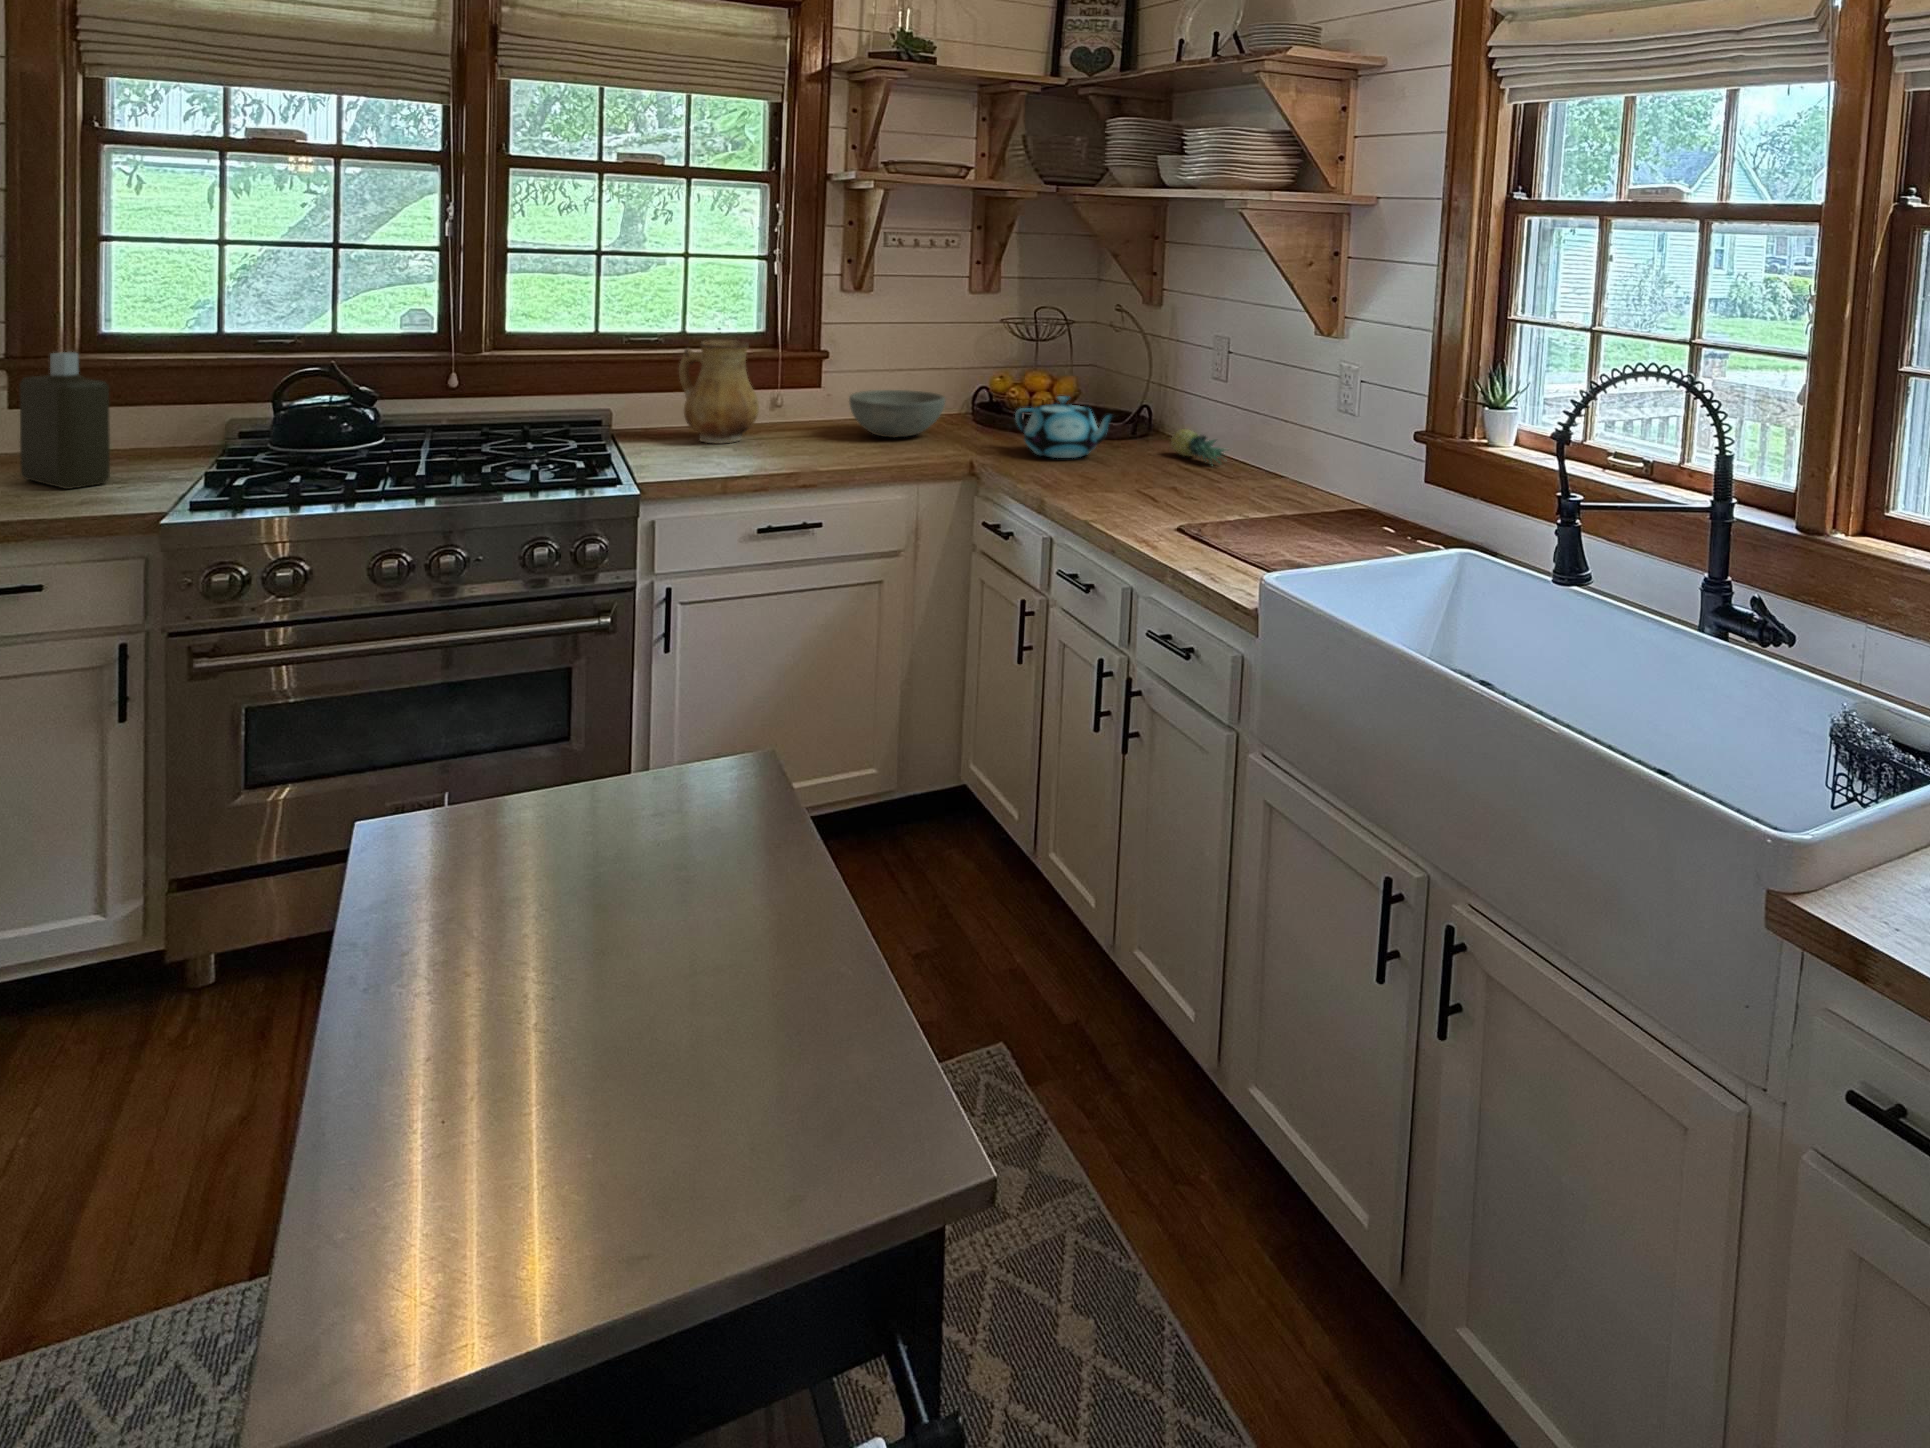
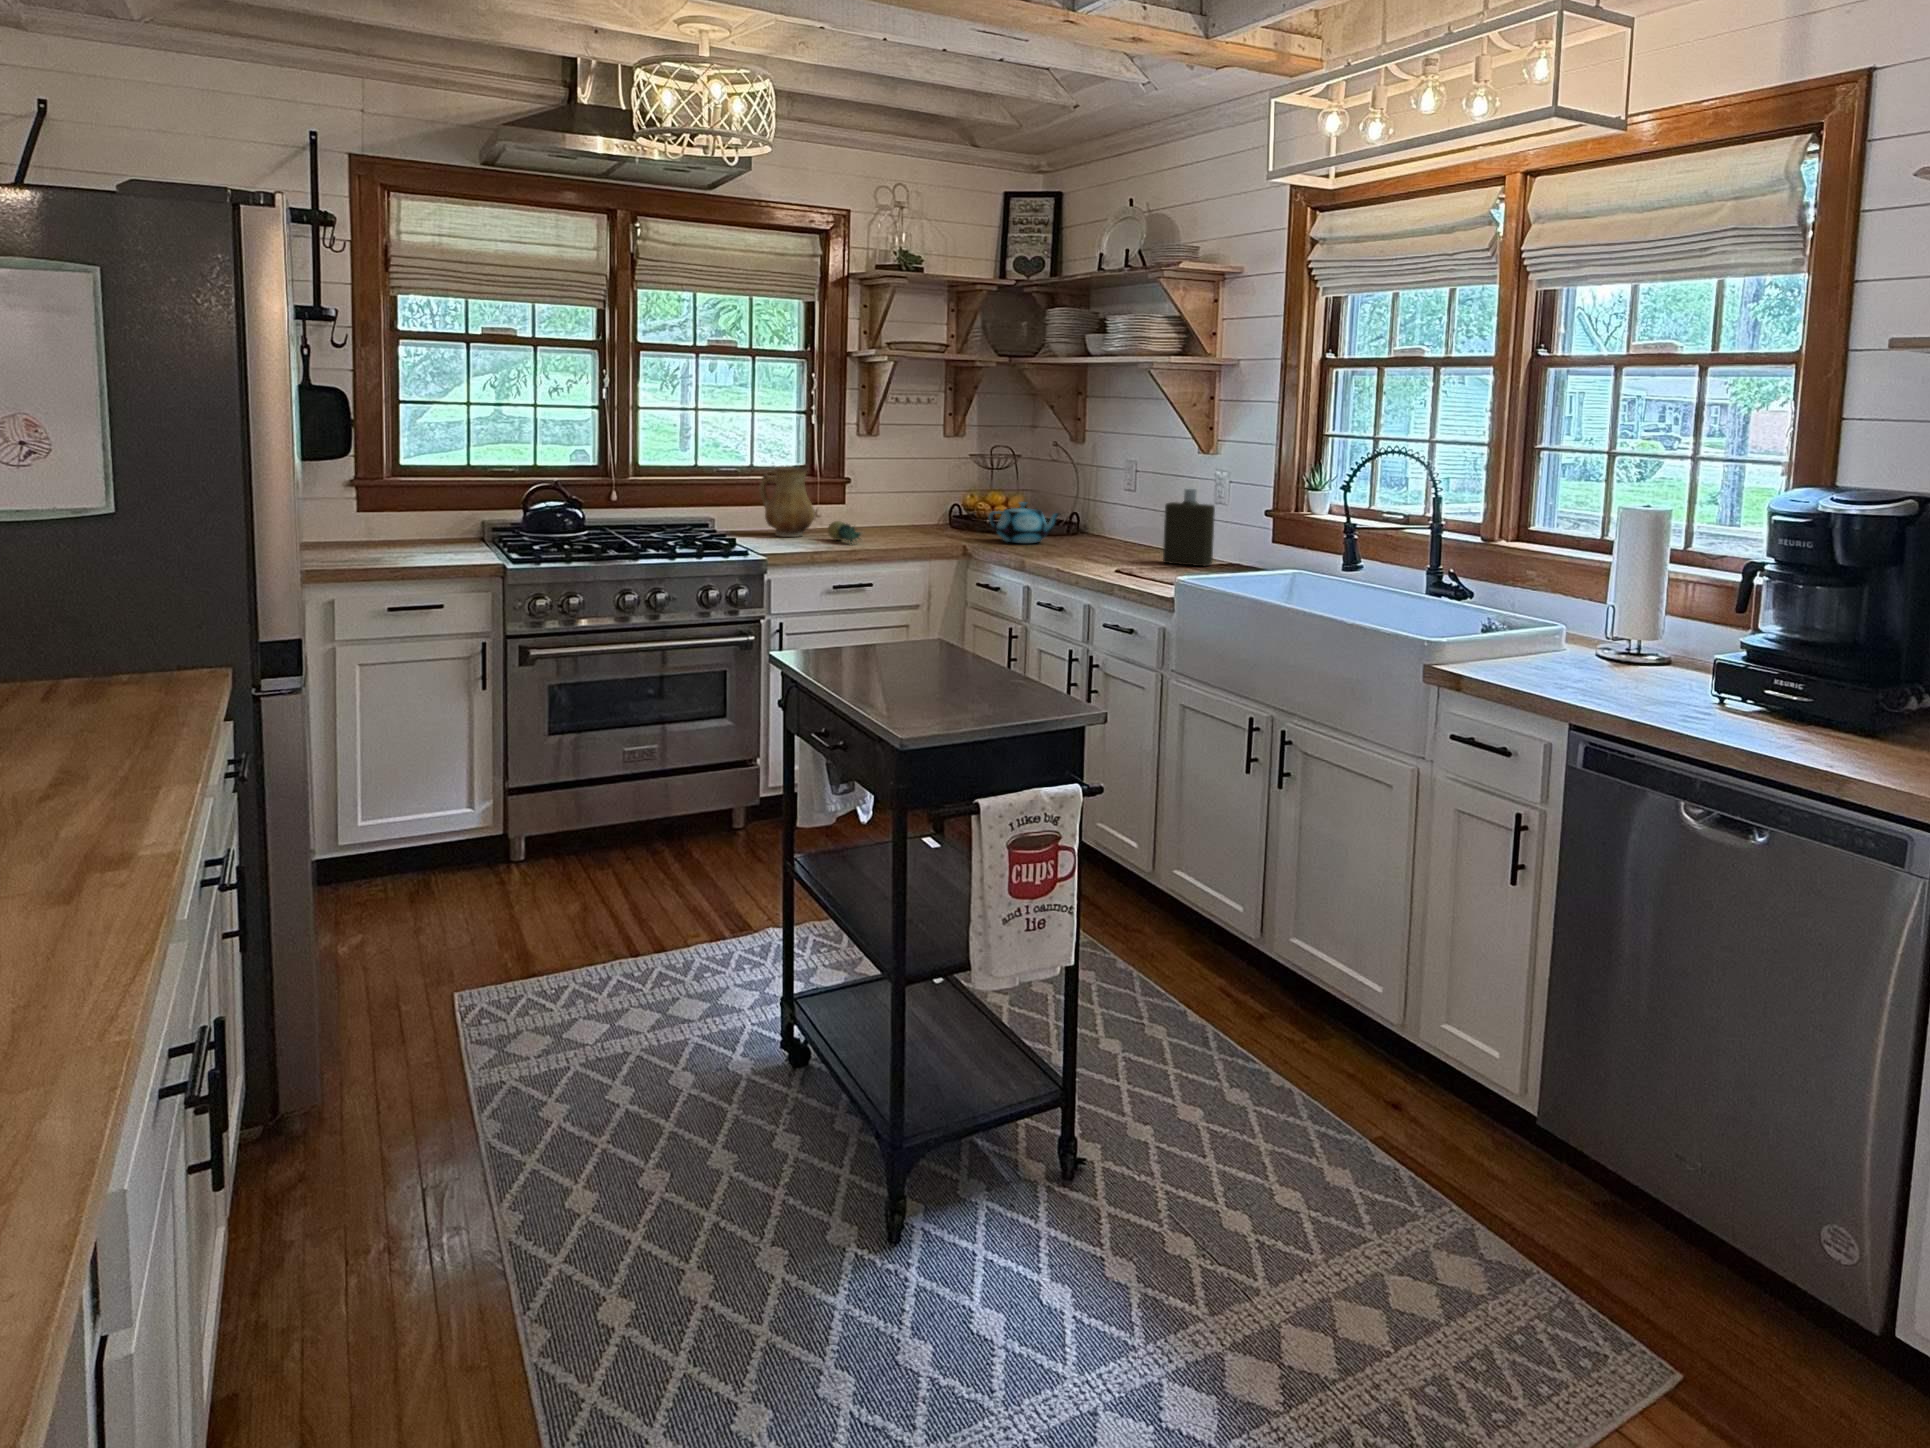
bottle: present [20,352,110,489] -> present [1163,489,1215,566]
bowl: present [849,390,945,437] -> none [872,504,937,534]
fruit: present [1171,429,1226,466] -> present [828,521,861,542]

